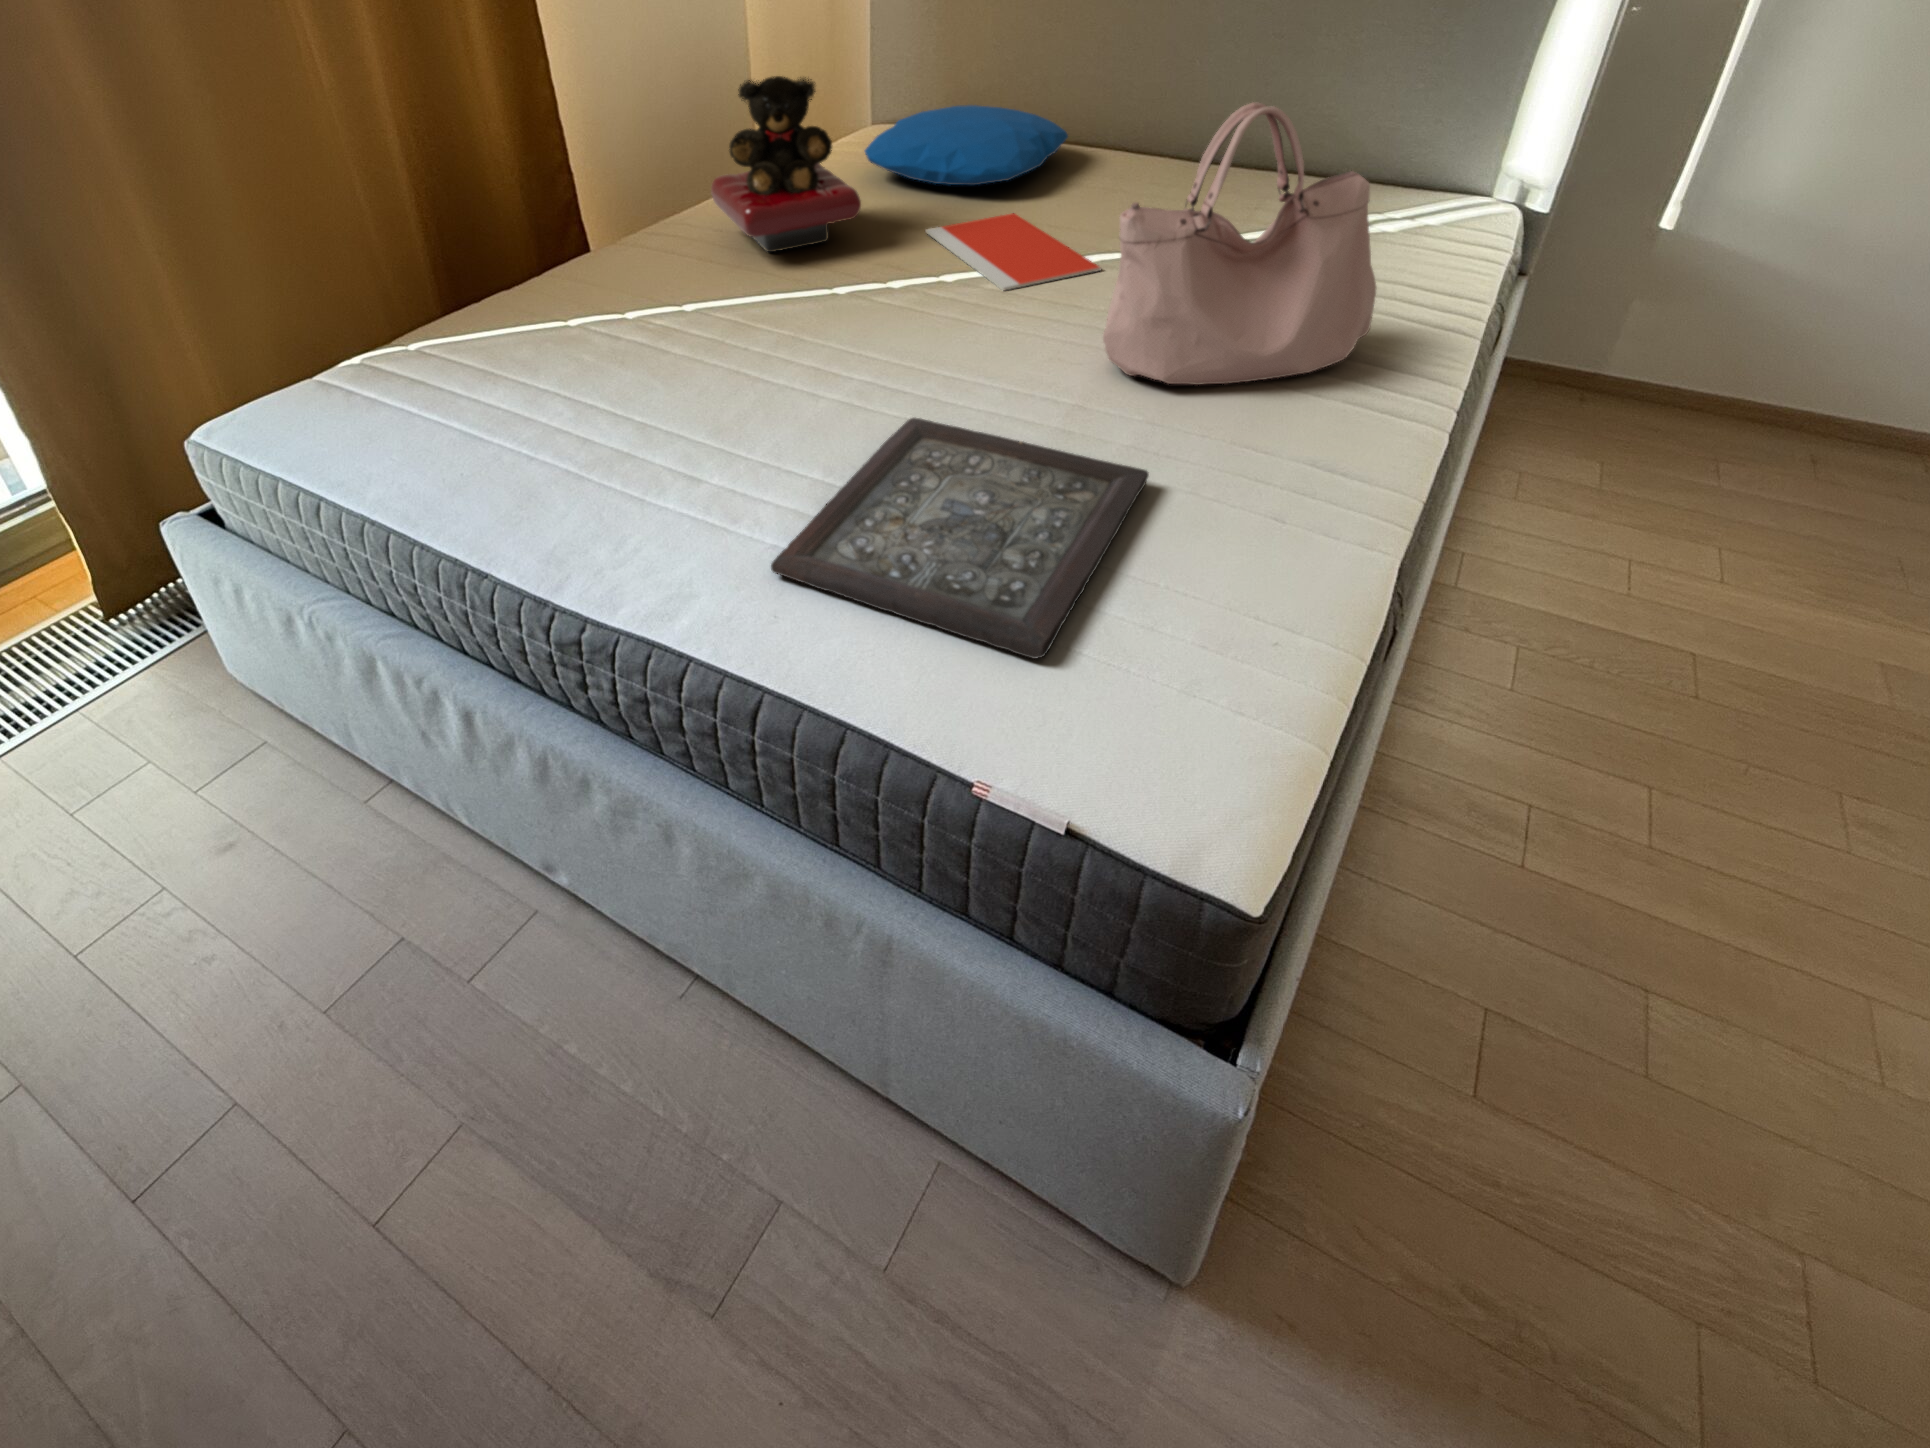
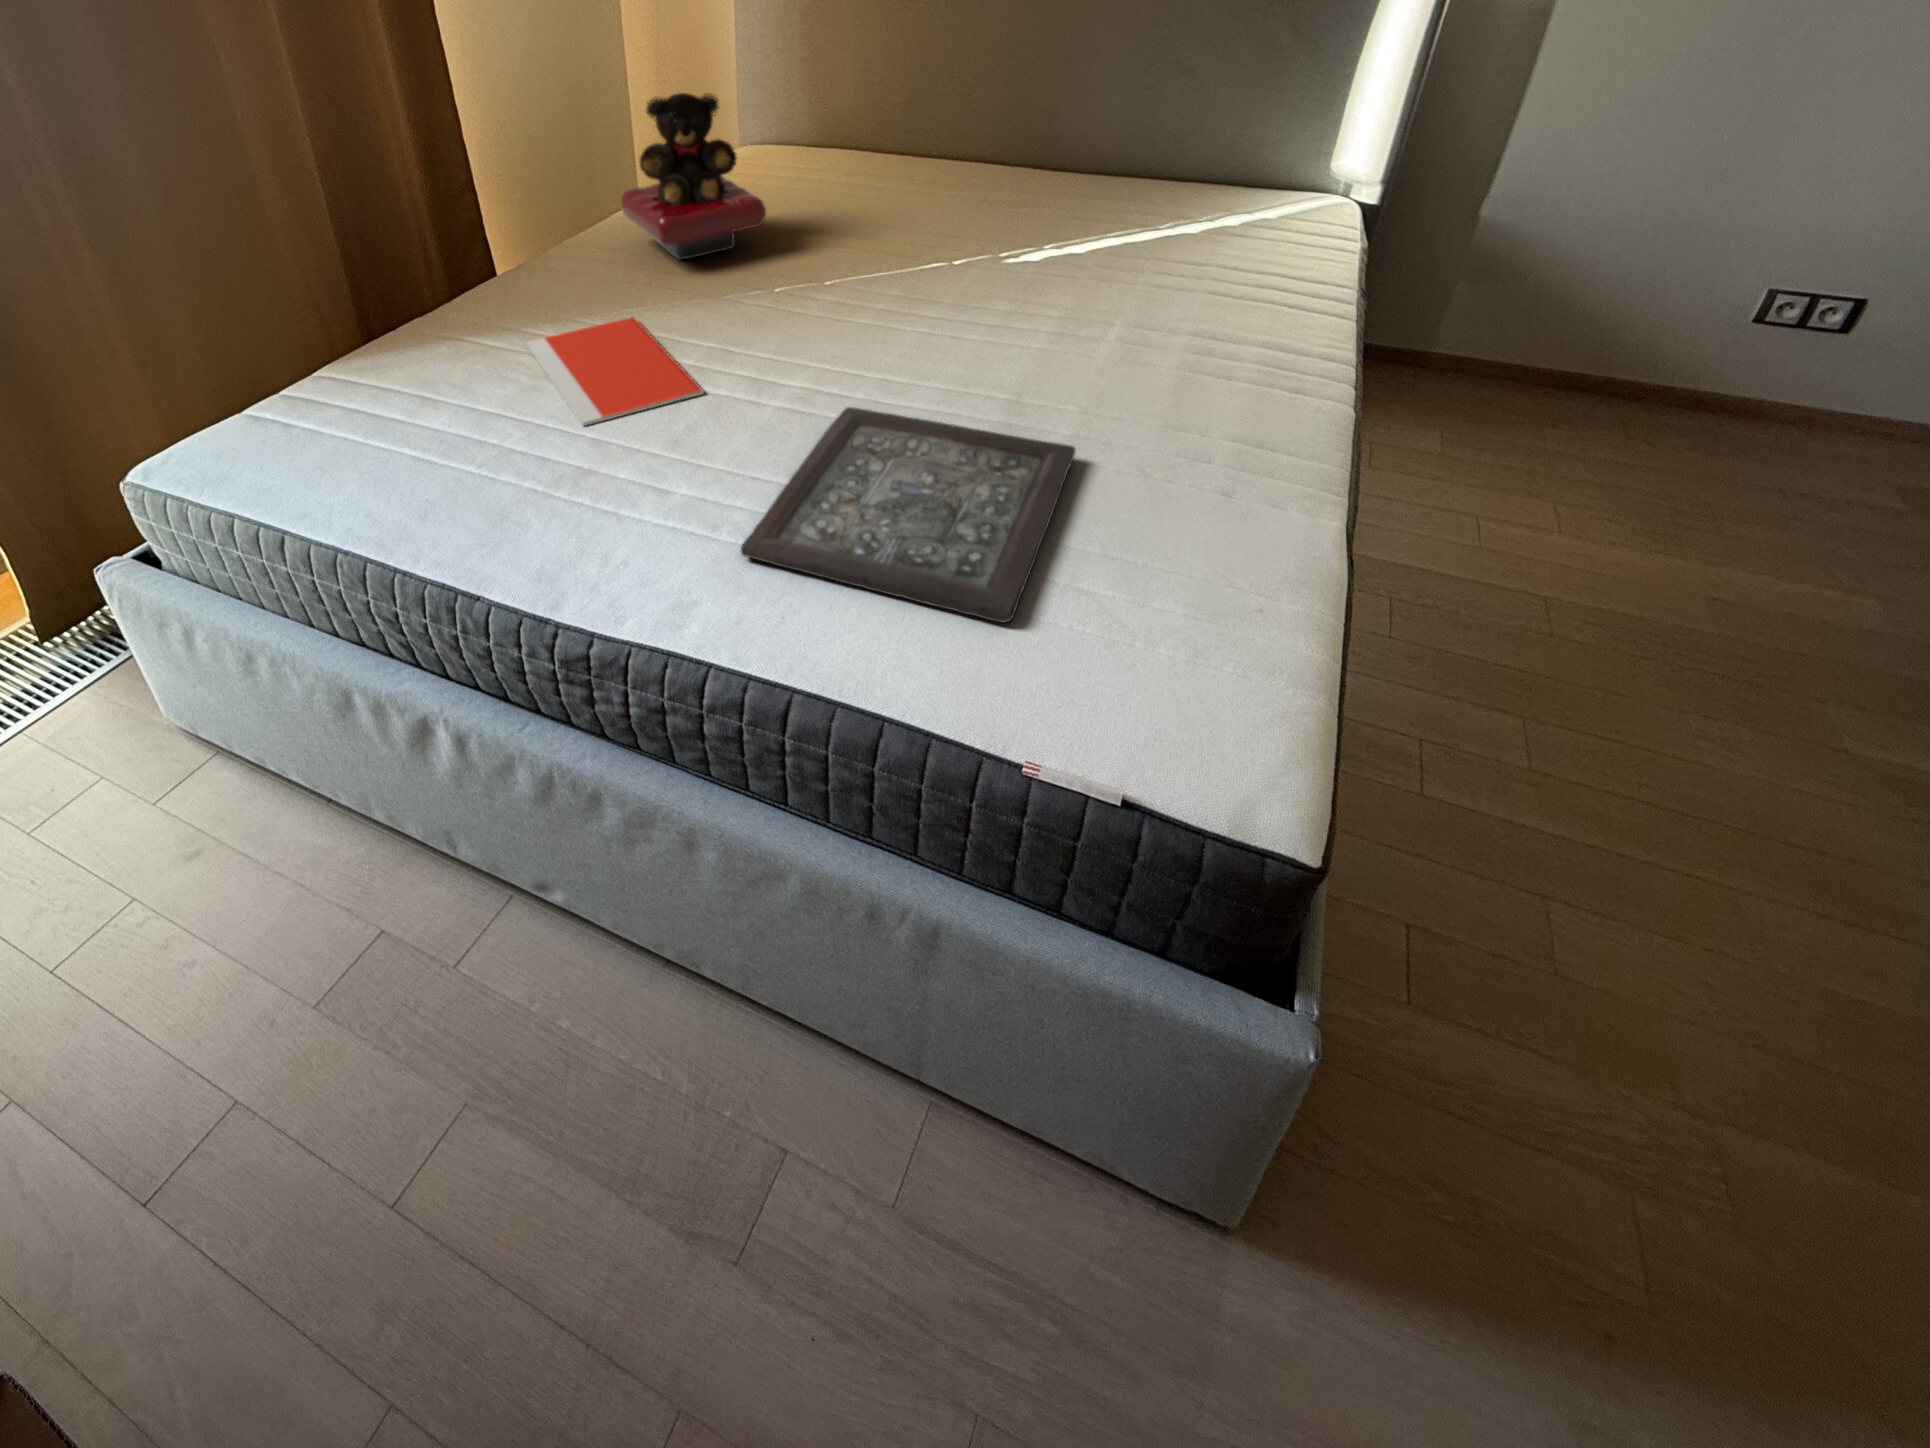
handbag: present [1103,103,1376,385] -> none [1013,106,1255,367]
pillow: present [865,105,1068,185] -> none [756,119,944,193]
notebook: present [926,213,1101,291] -> present [526,317,704,426]

